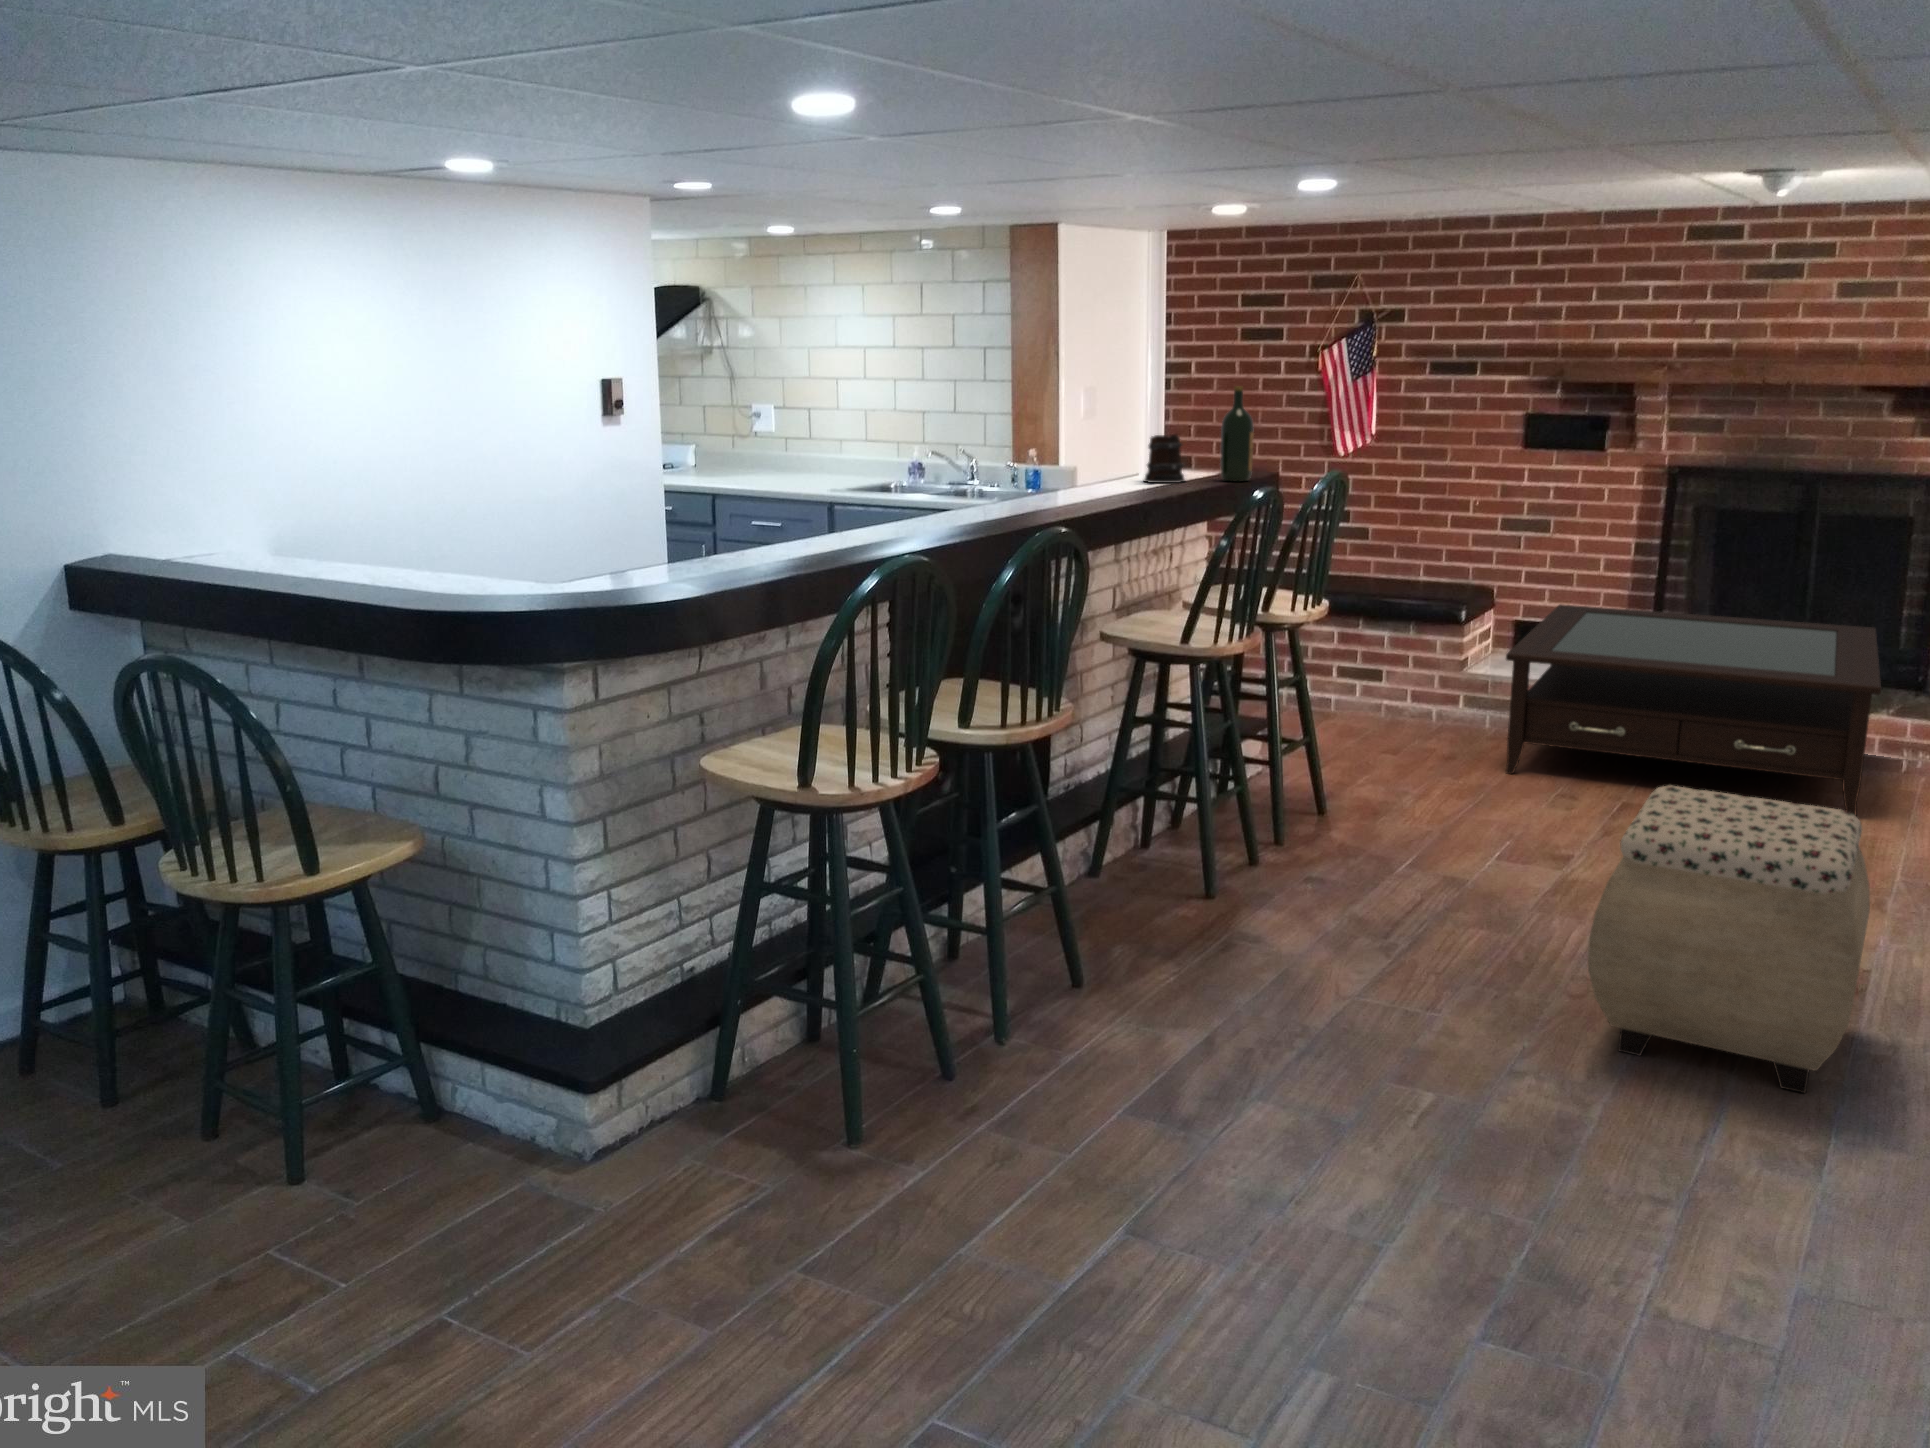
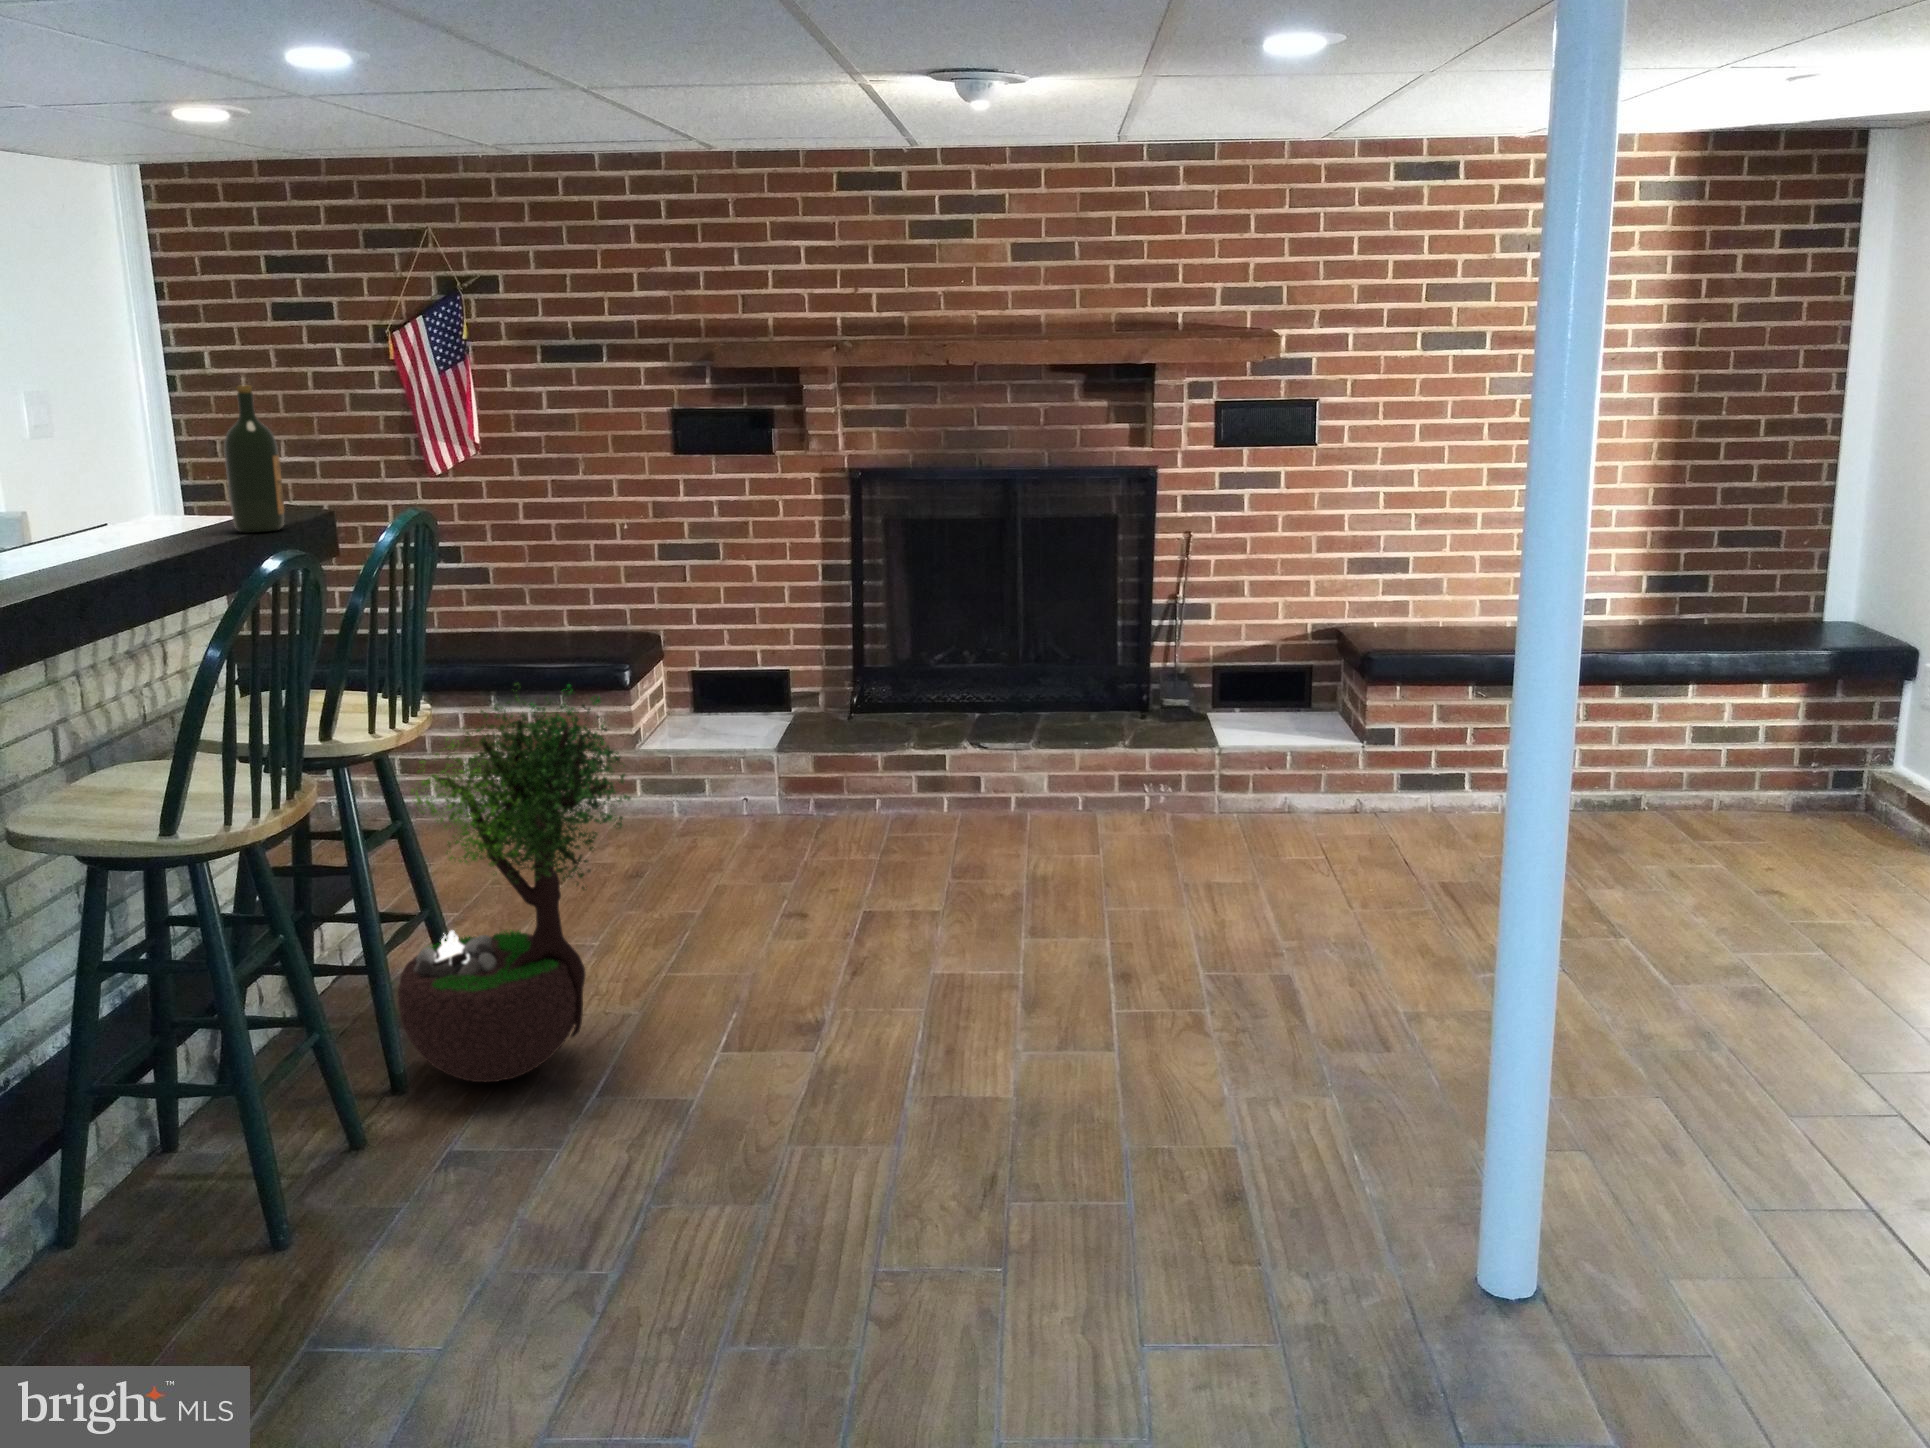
beer mug: present [1144,434,1185,483] -> none [97,464,175,544]
potted tree: none [1288,586,1459,852] -> present [398,683,631,1082]
coffee table: present [1506,604,1881,815] -> none [690,642,1126,892]
ottoman: present [1588,785,1870,1093] -> none [877,945,1237,1371]

